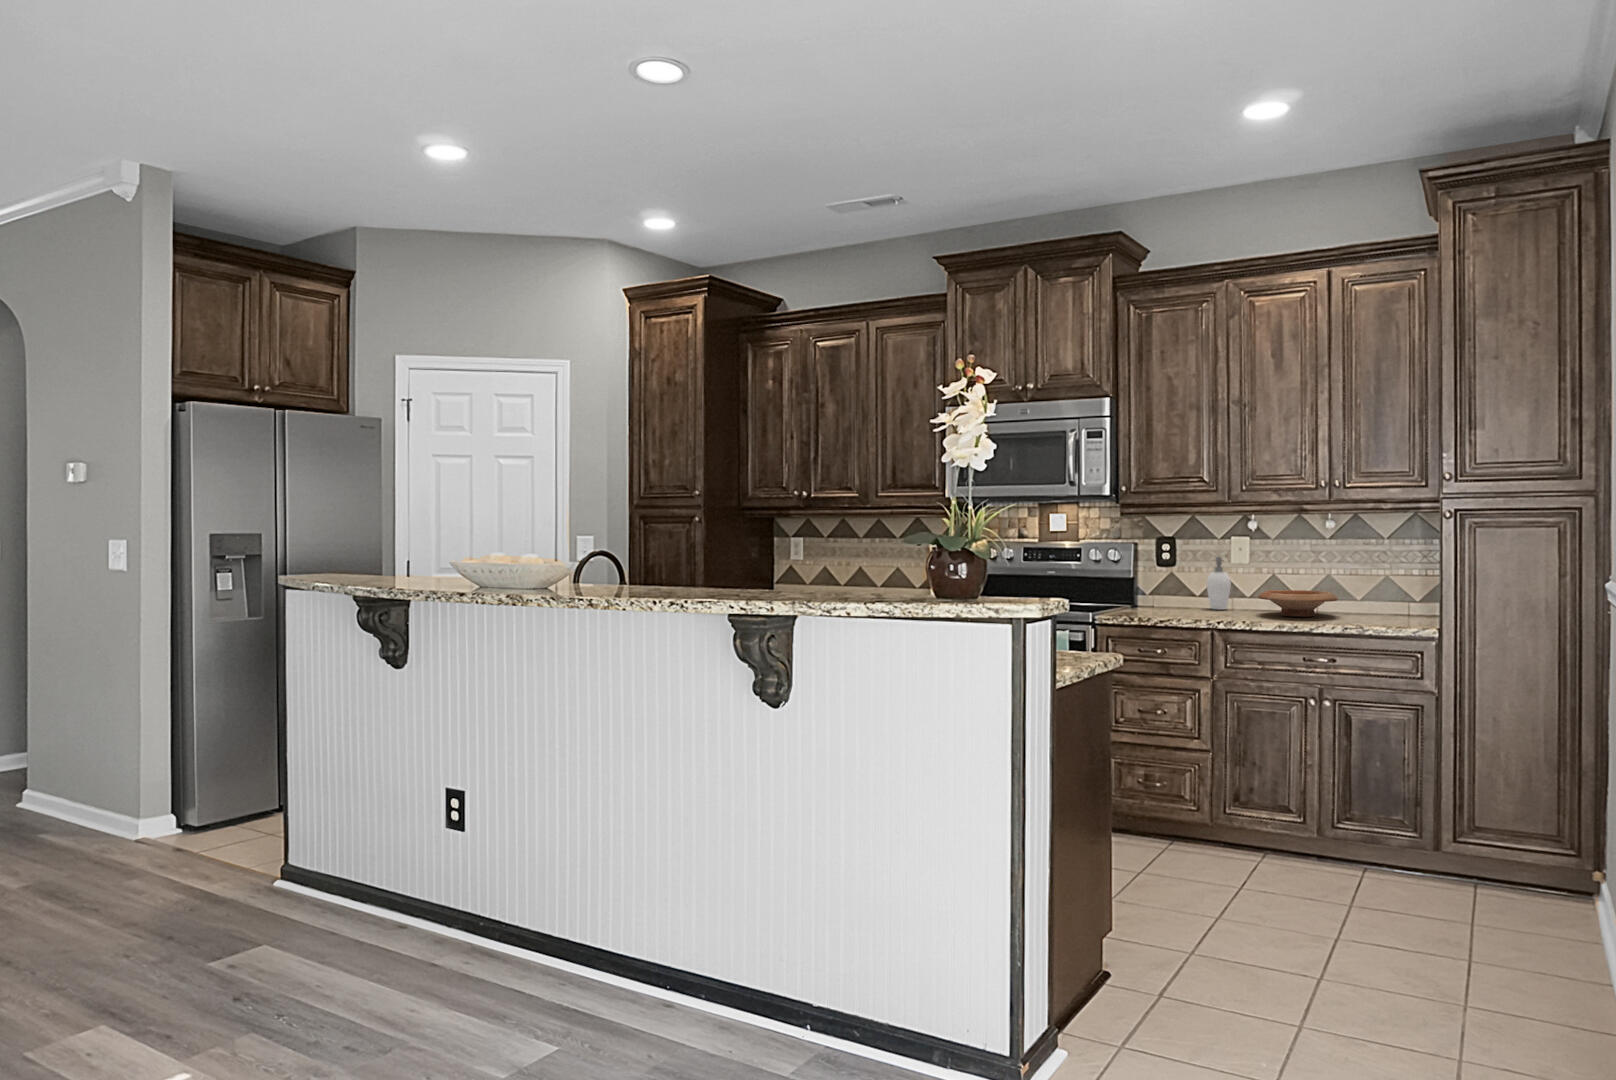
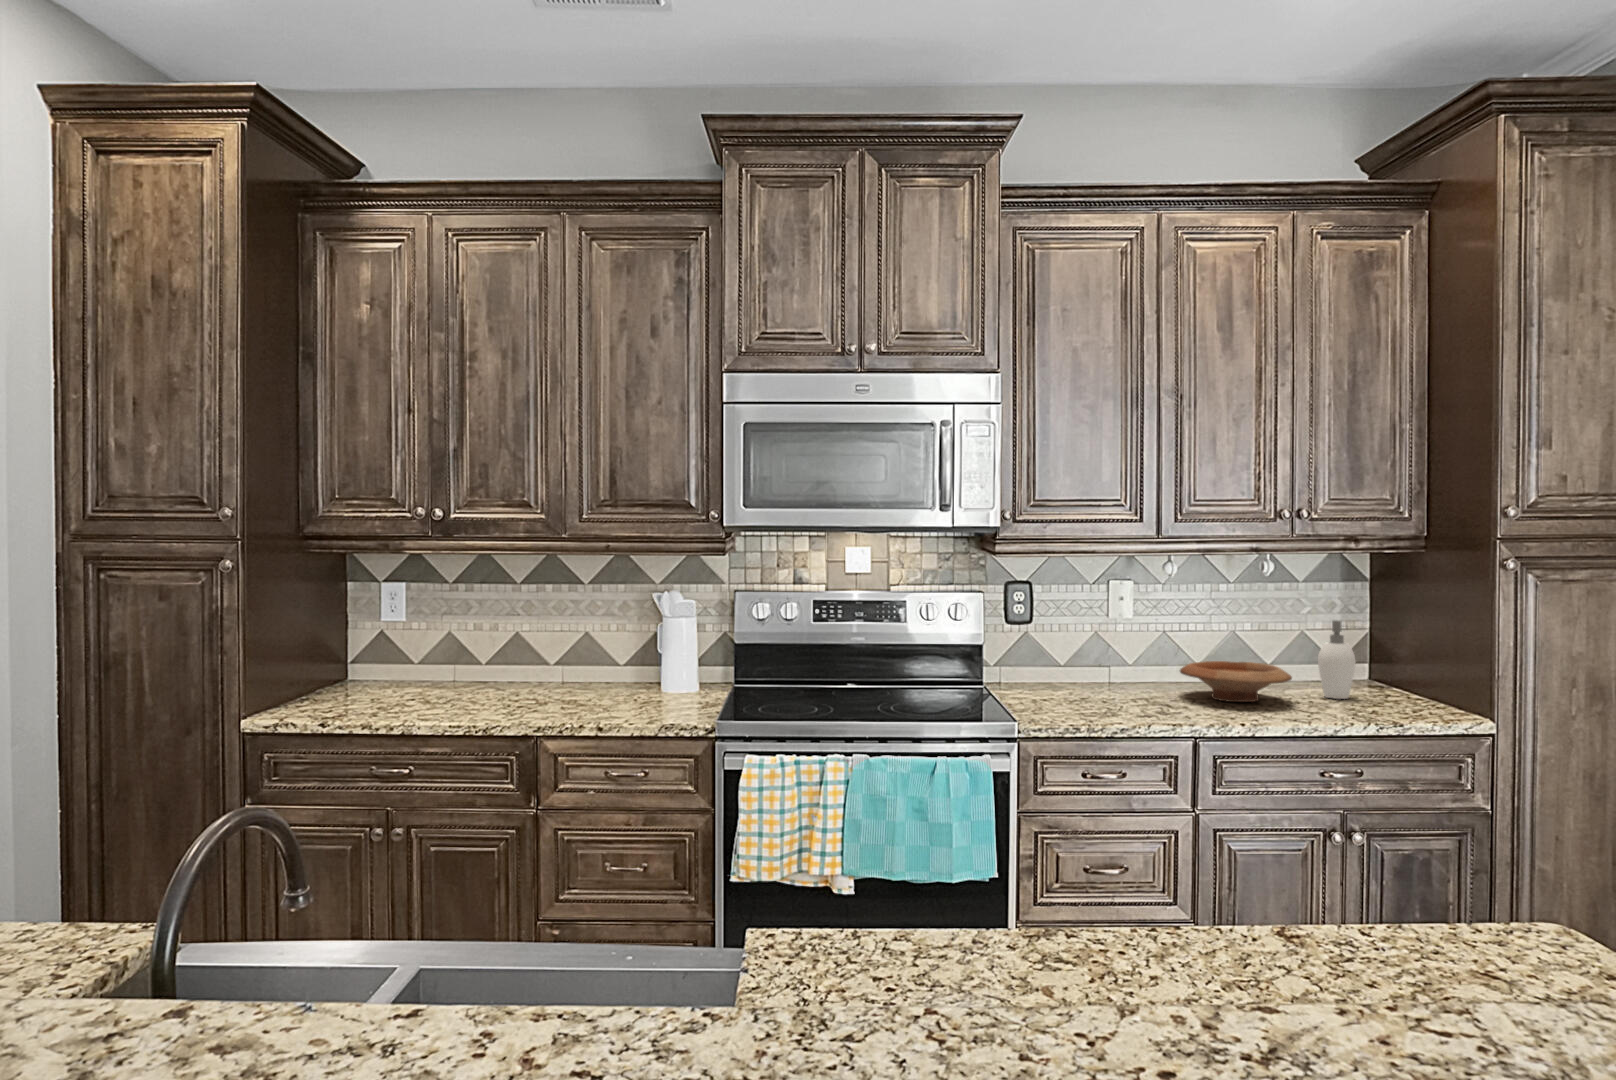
soap dispenser: present [1207,557,1231,610] -> present [1318,620,1356,699]

